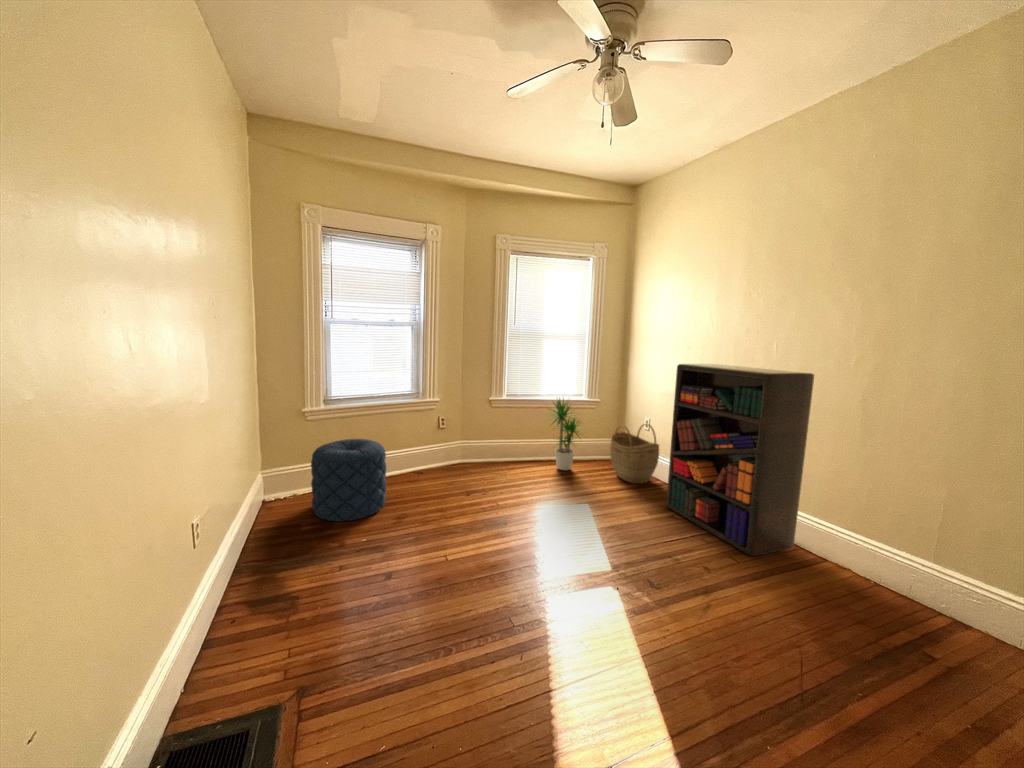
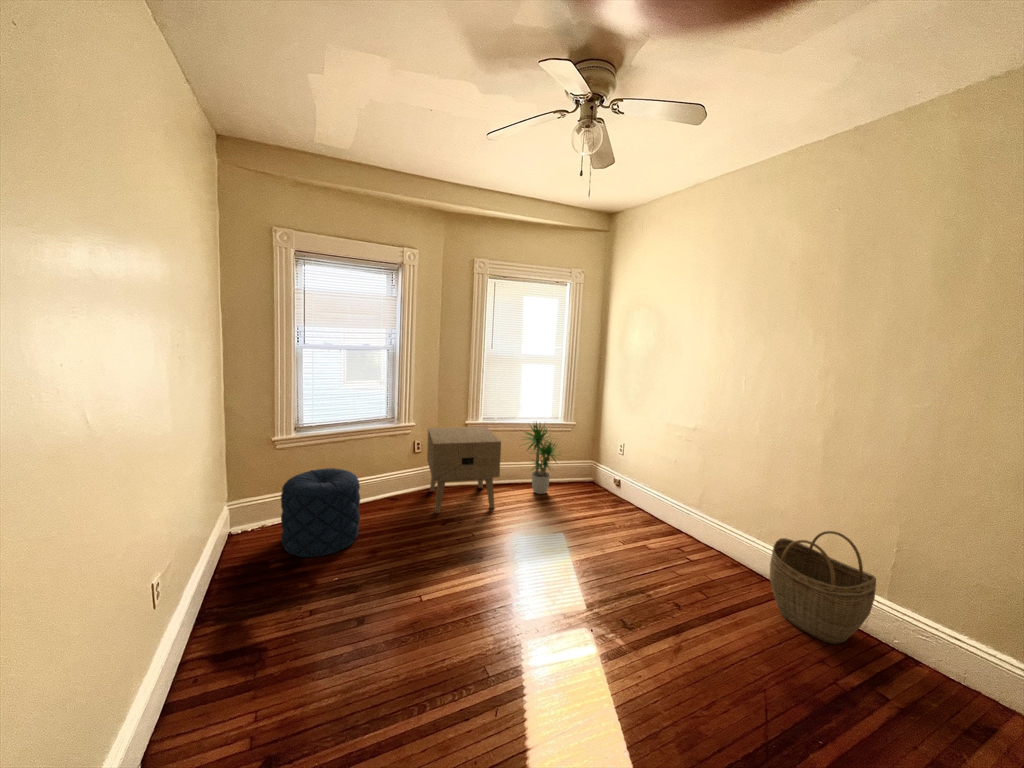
bookshelf: present [666,364,814,556] -> none [639,395,780,589]
nightstand: none [451,404,524,486] -> present [427,427,501,513]
woven basket: present [610,424,659,484] -> present [770,531,876,644]

